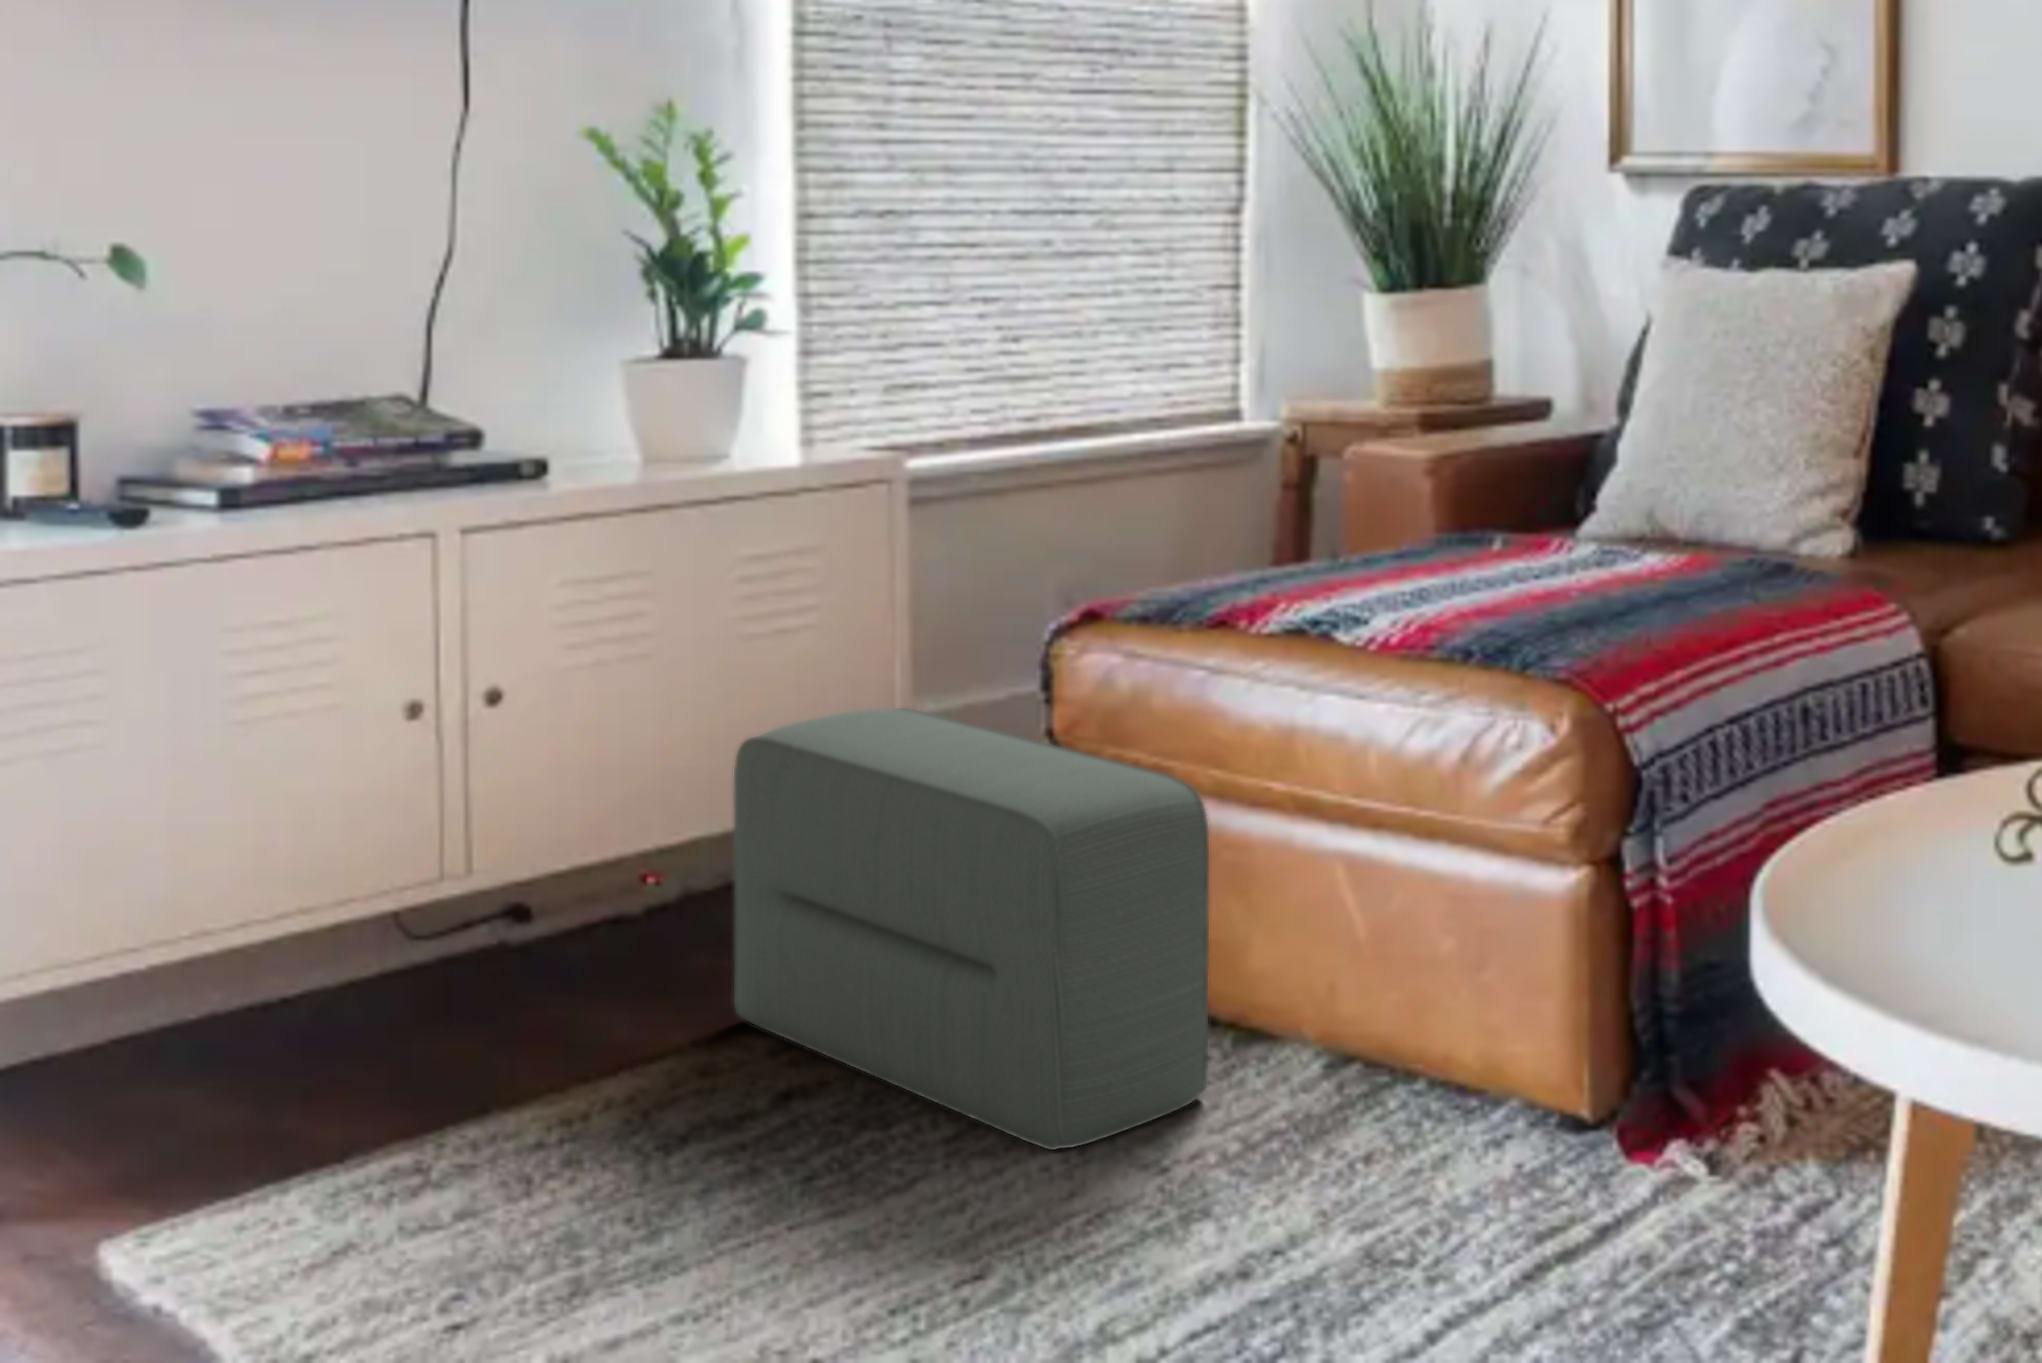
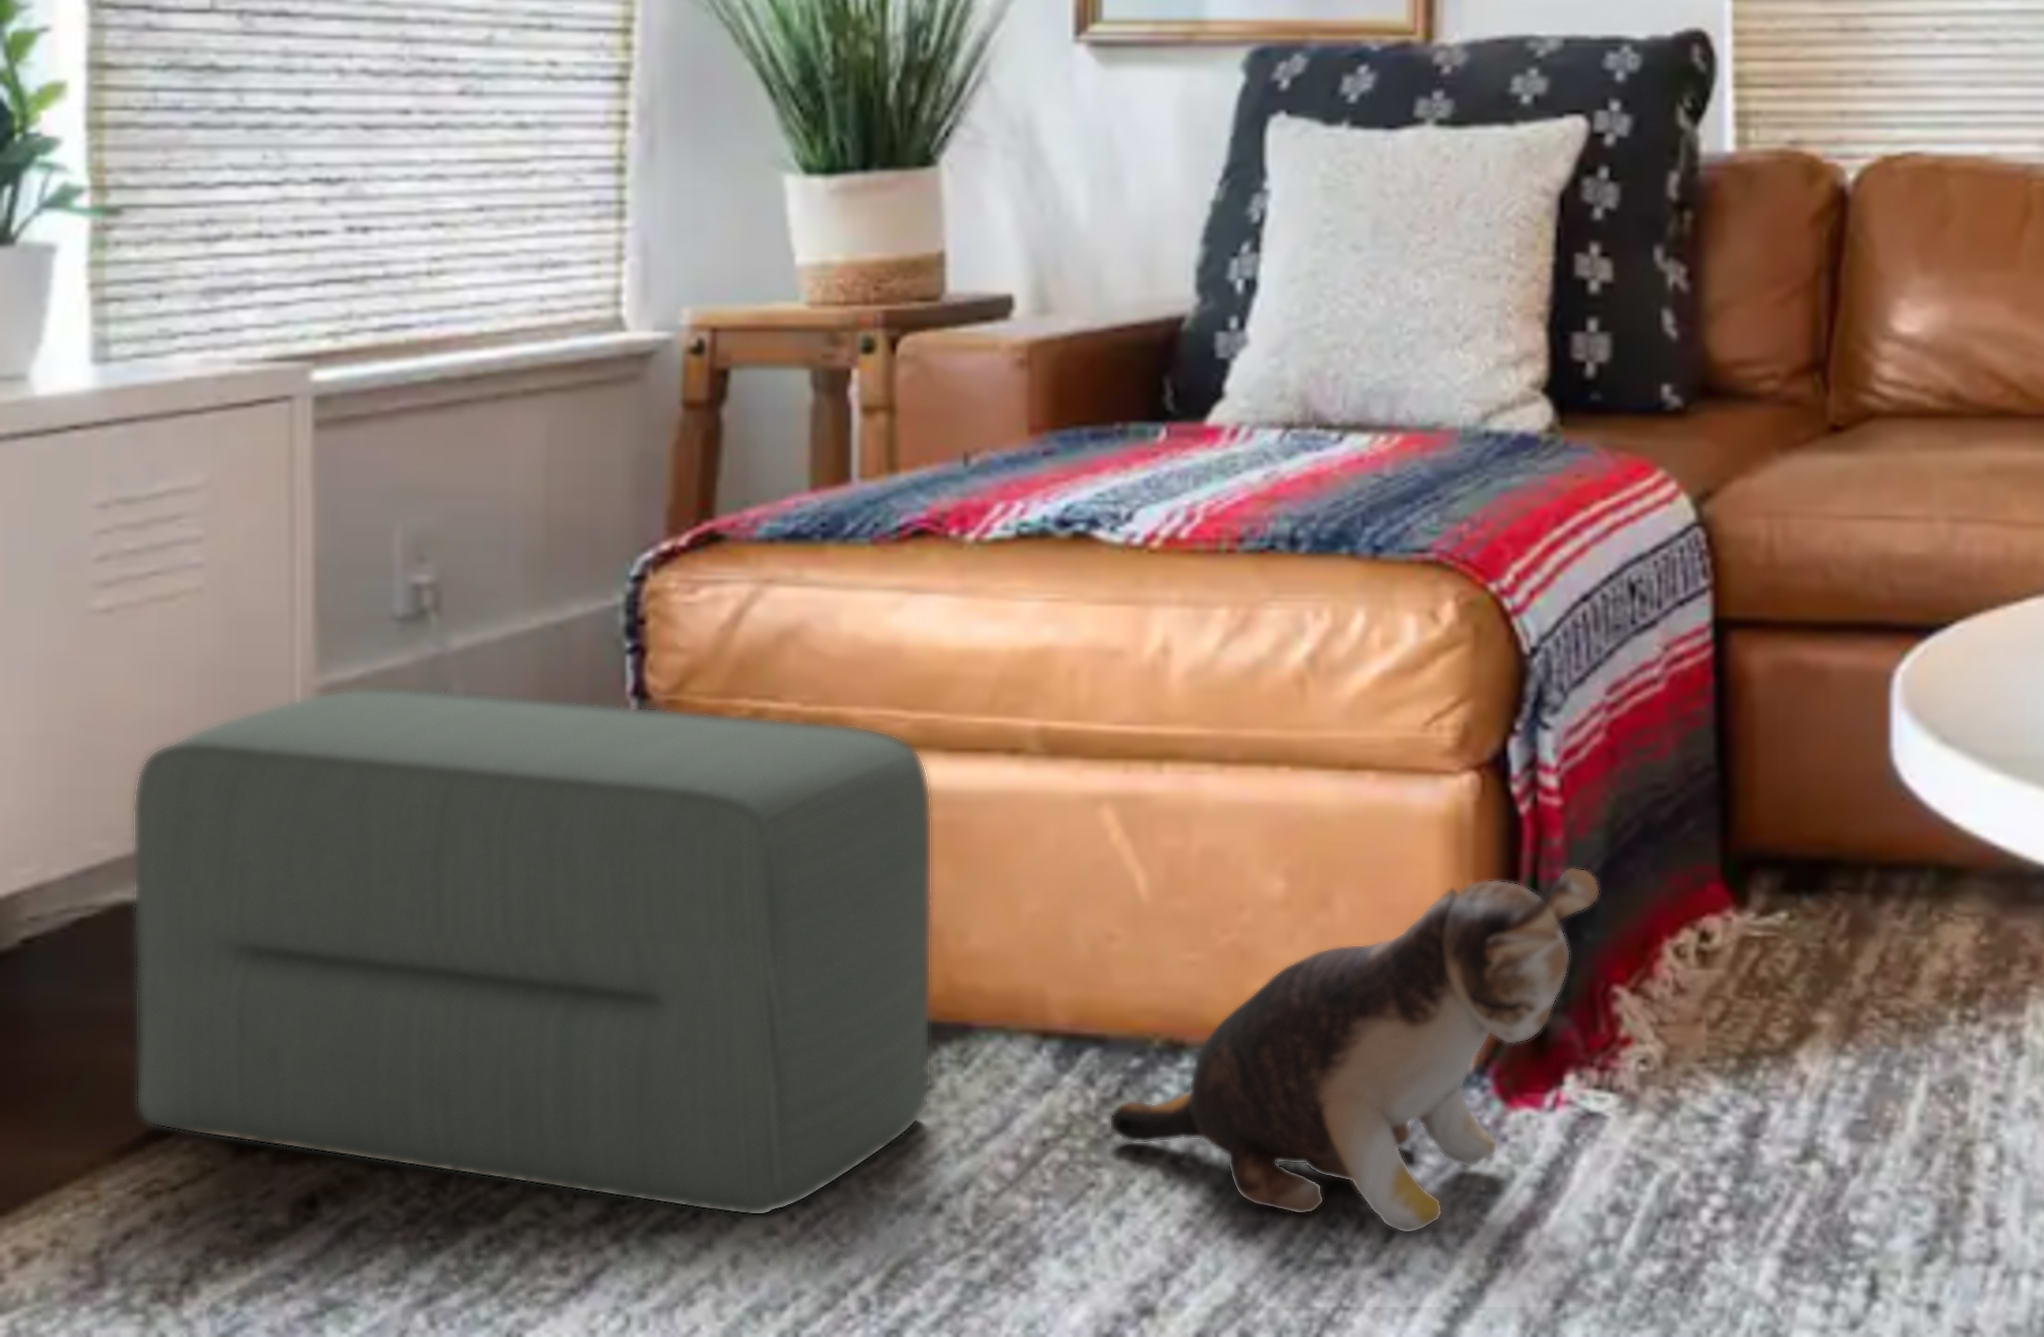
plush toy: none [1315,958,1623,1251] -> present [1111,868,1599,1232]

